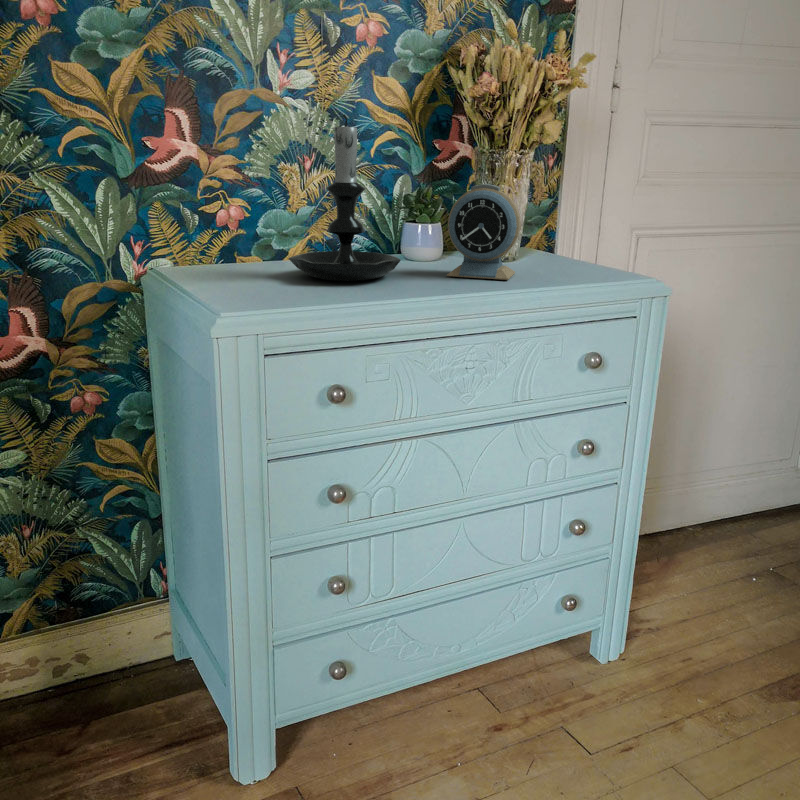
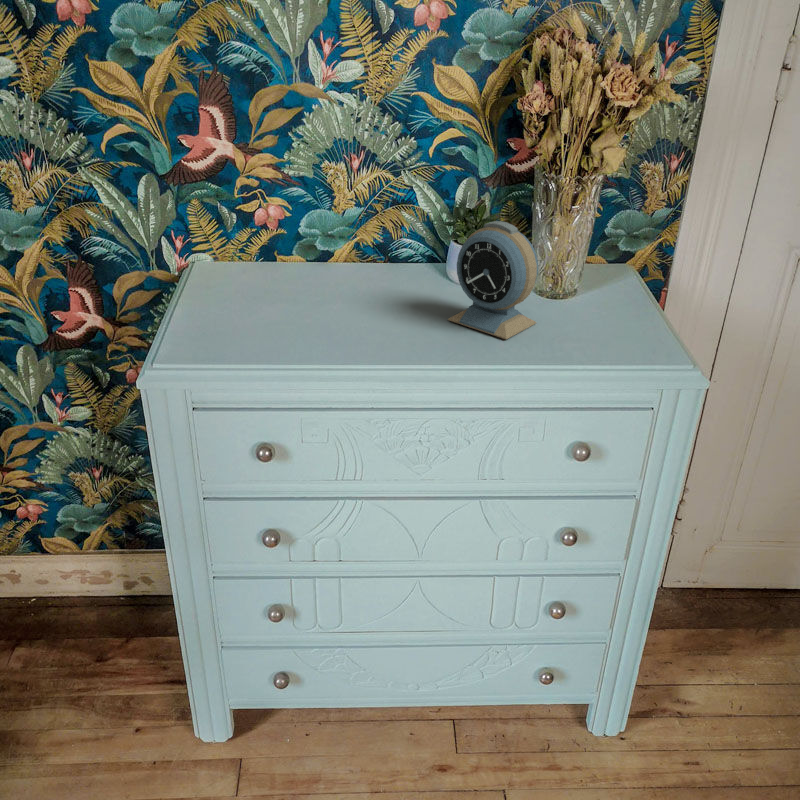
candle holder: present [288,114,401,281] -> none [284,135,398,318]

